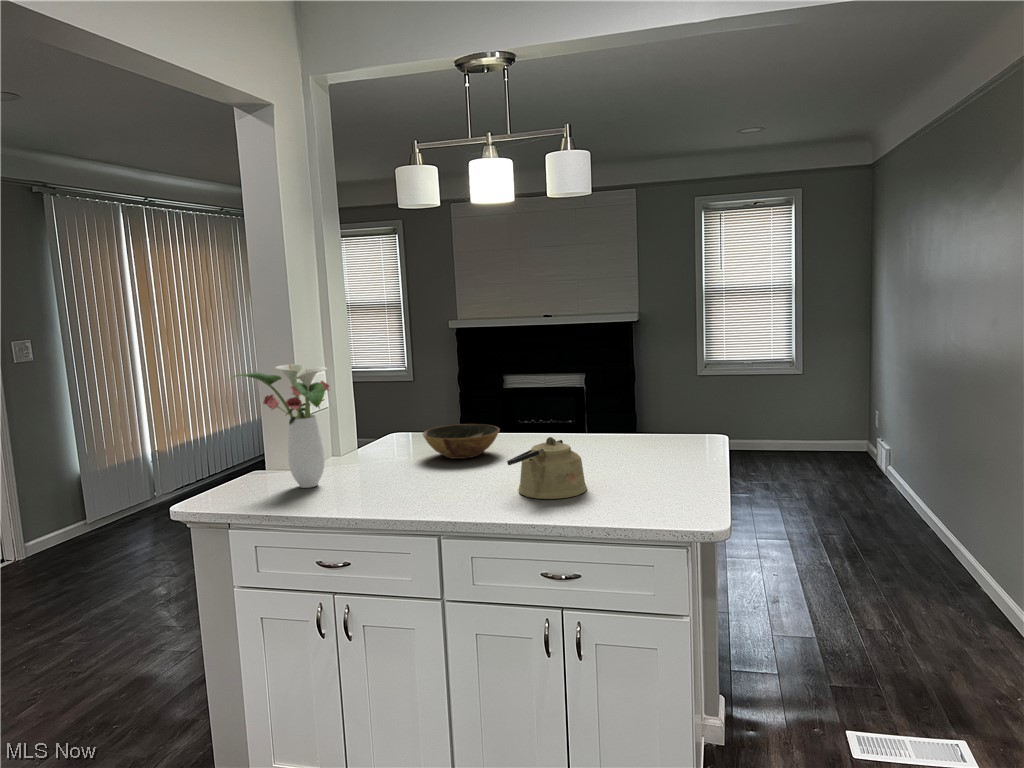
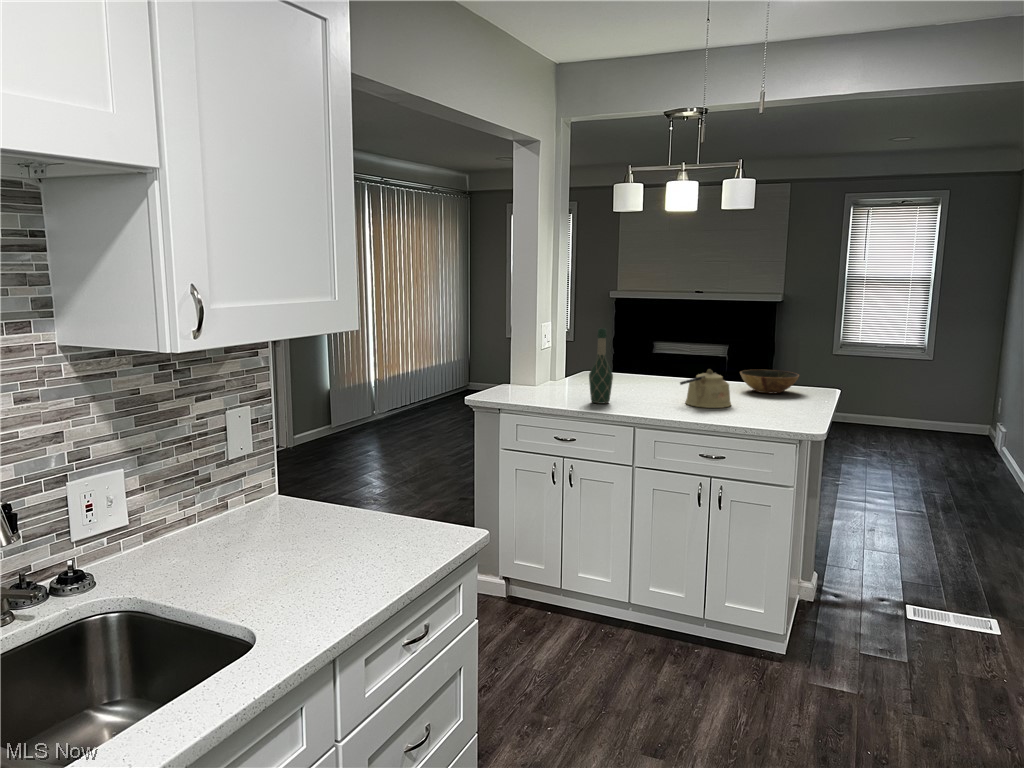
flower arrangement: present [233,364,329,488] -> none [503,311,565,392]
wine bottle: none [365,387,403,507] -> present [589,328,613,404]
bowl: present [423,424,500,459] -> present [740,370,799,394]

